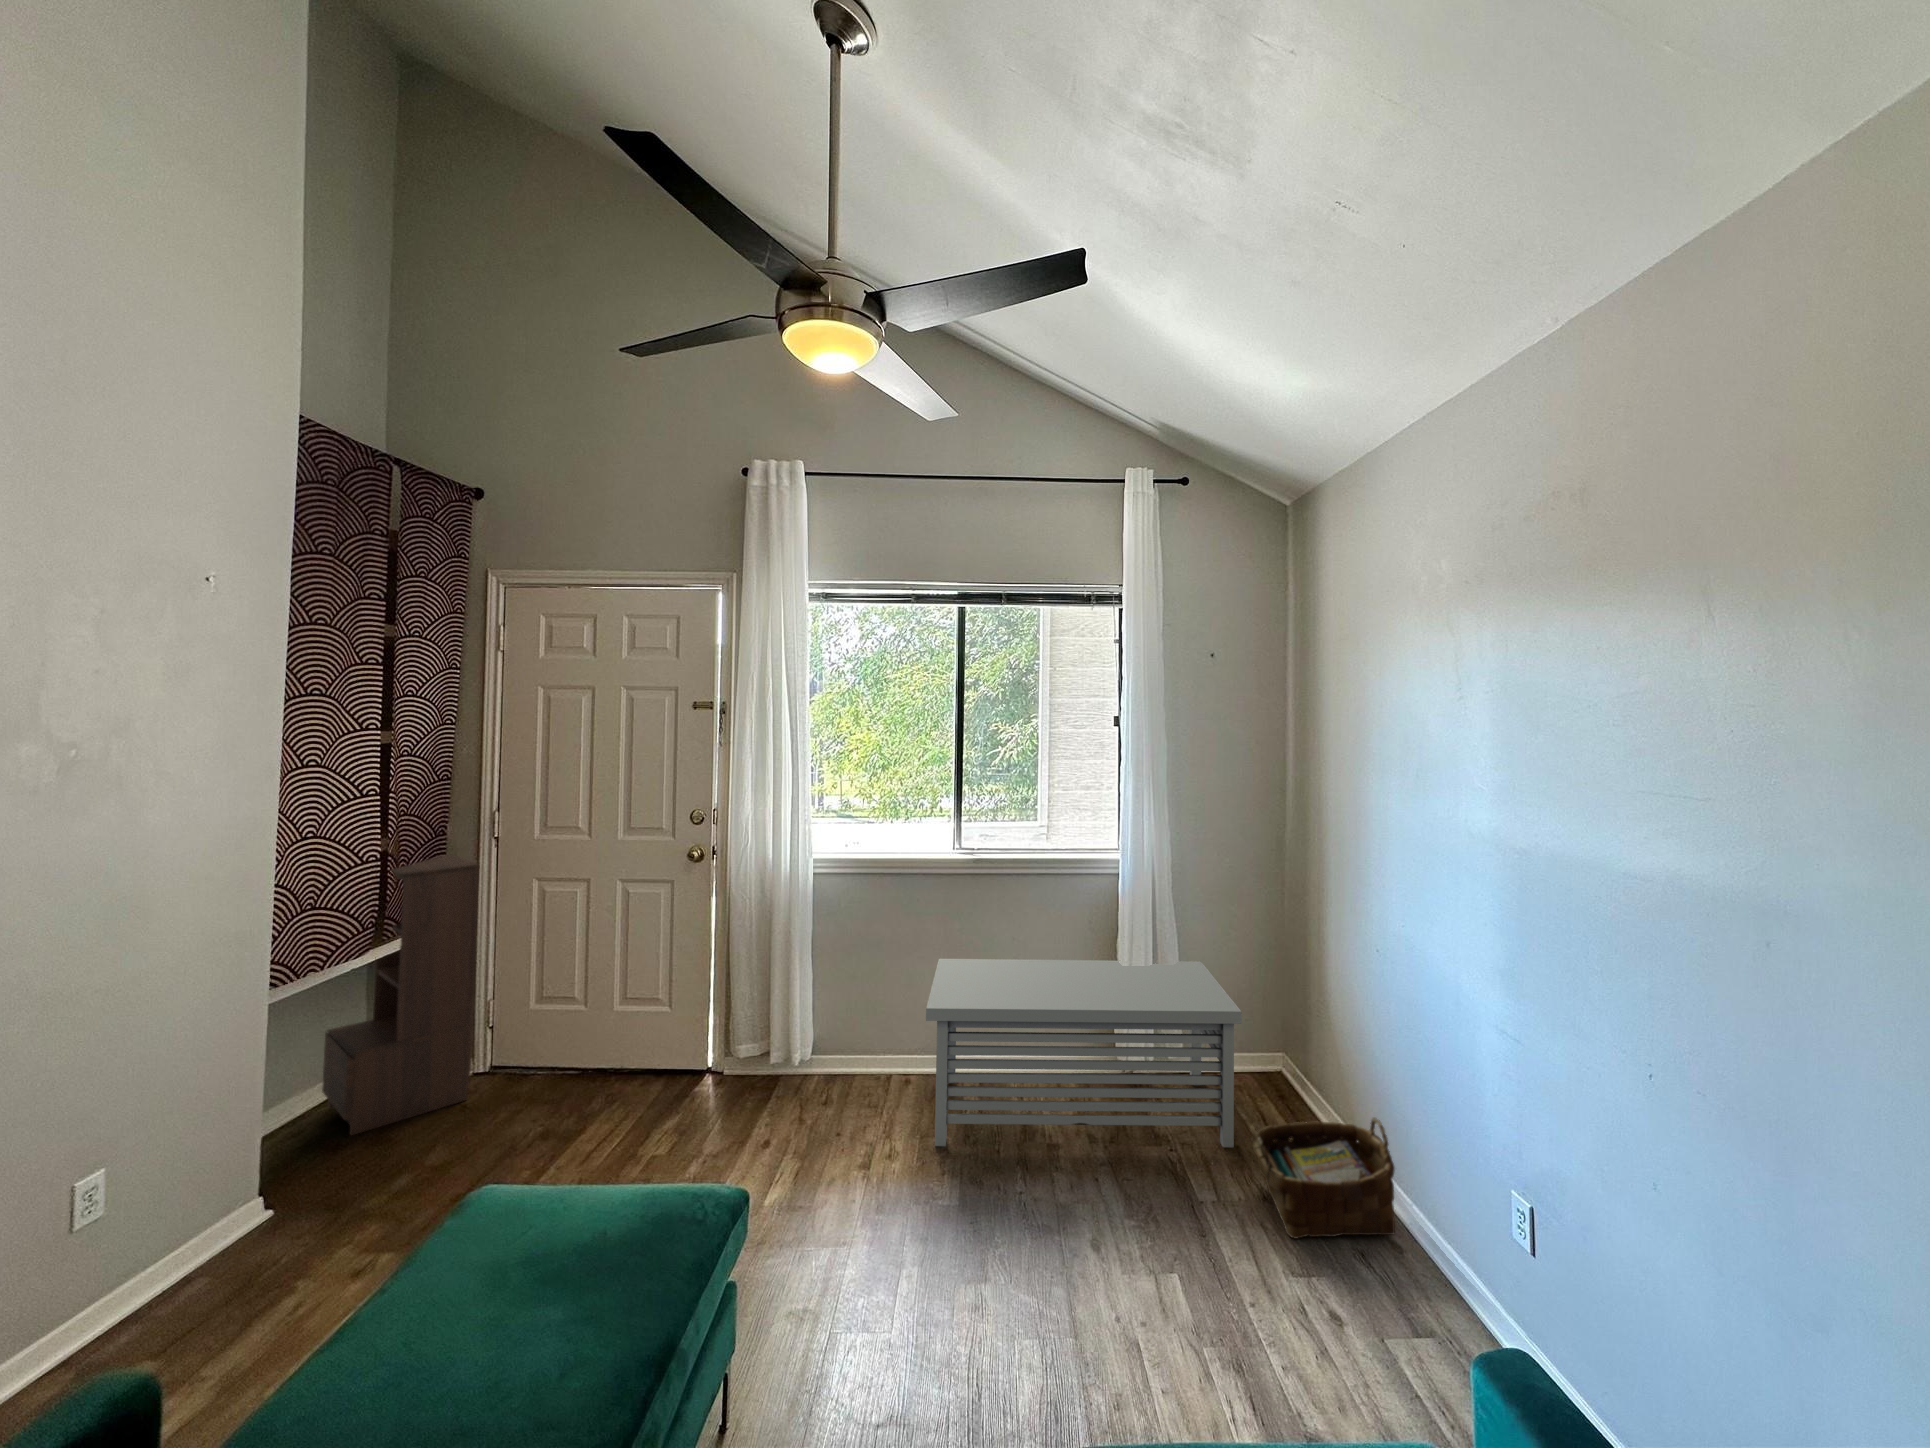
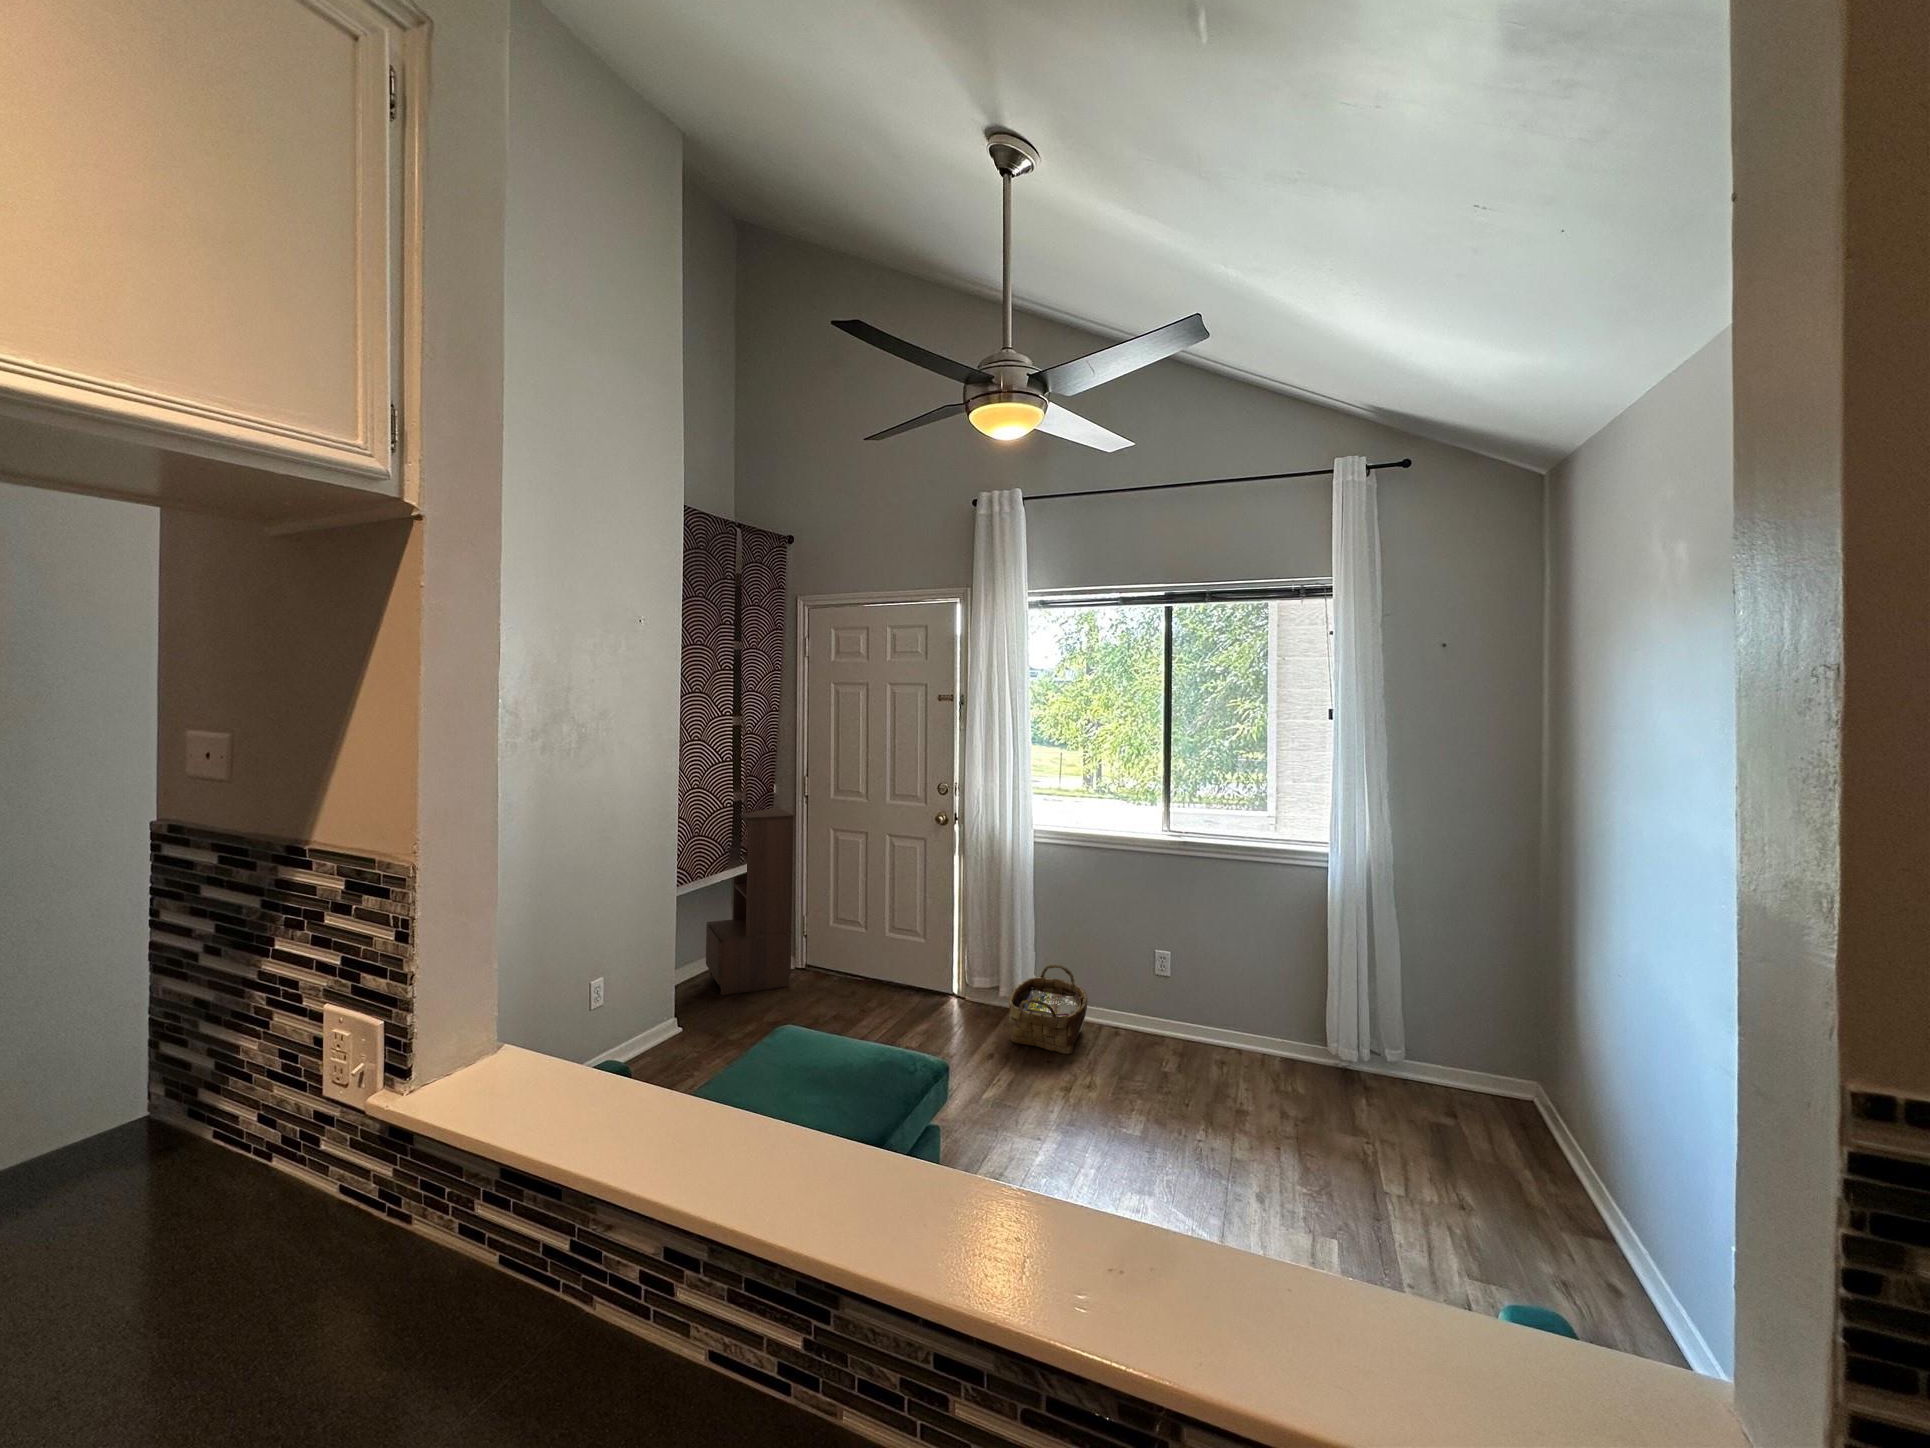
storage bench: present [926,959,1242,1147] -> none [1120,930,1452,1157]
woven basket: present [1250,1117,1395,1238] -> present [1009,965,1087,1054]

